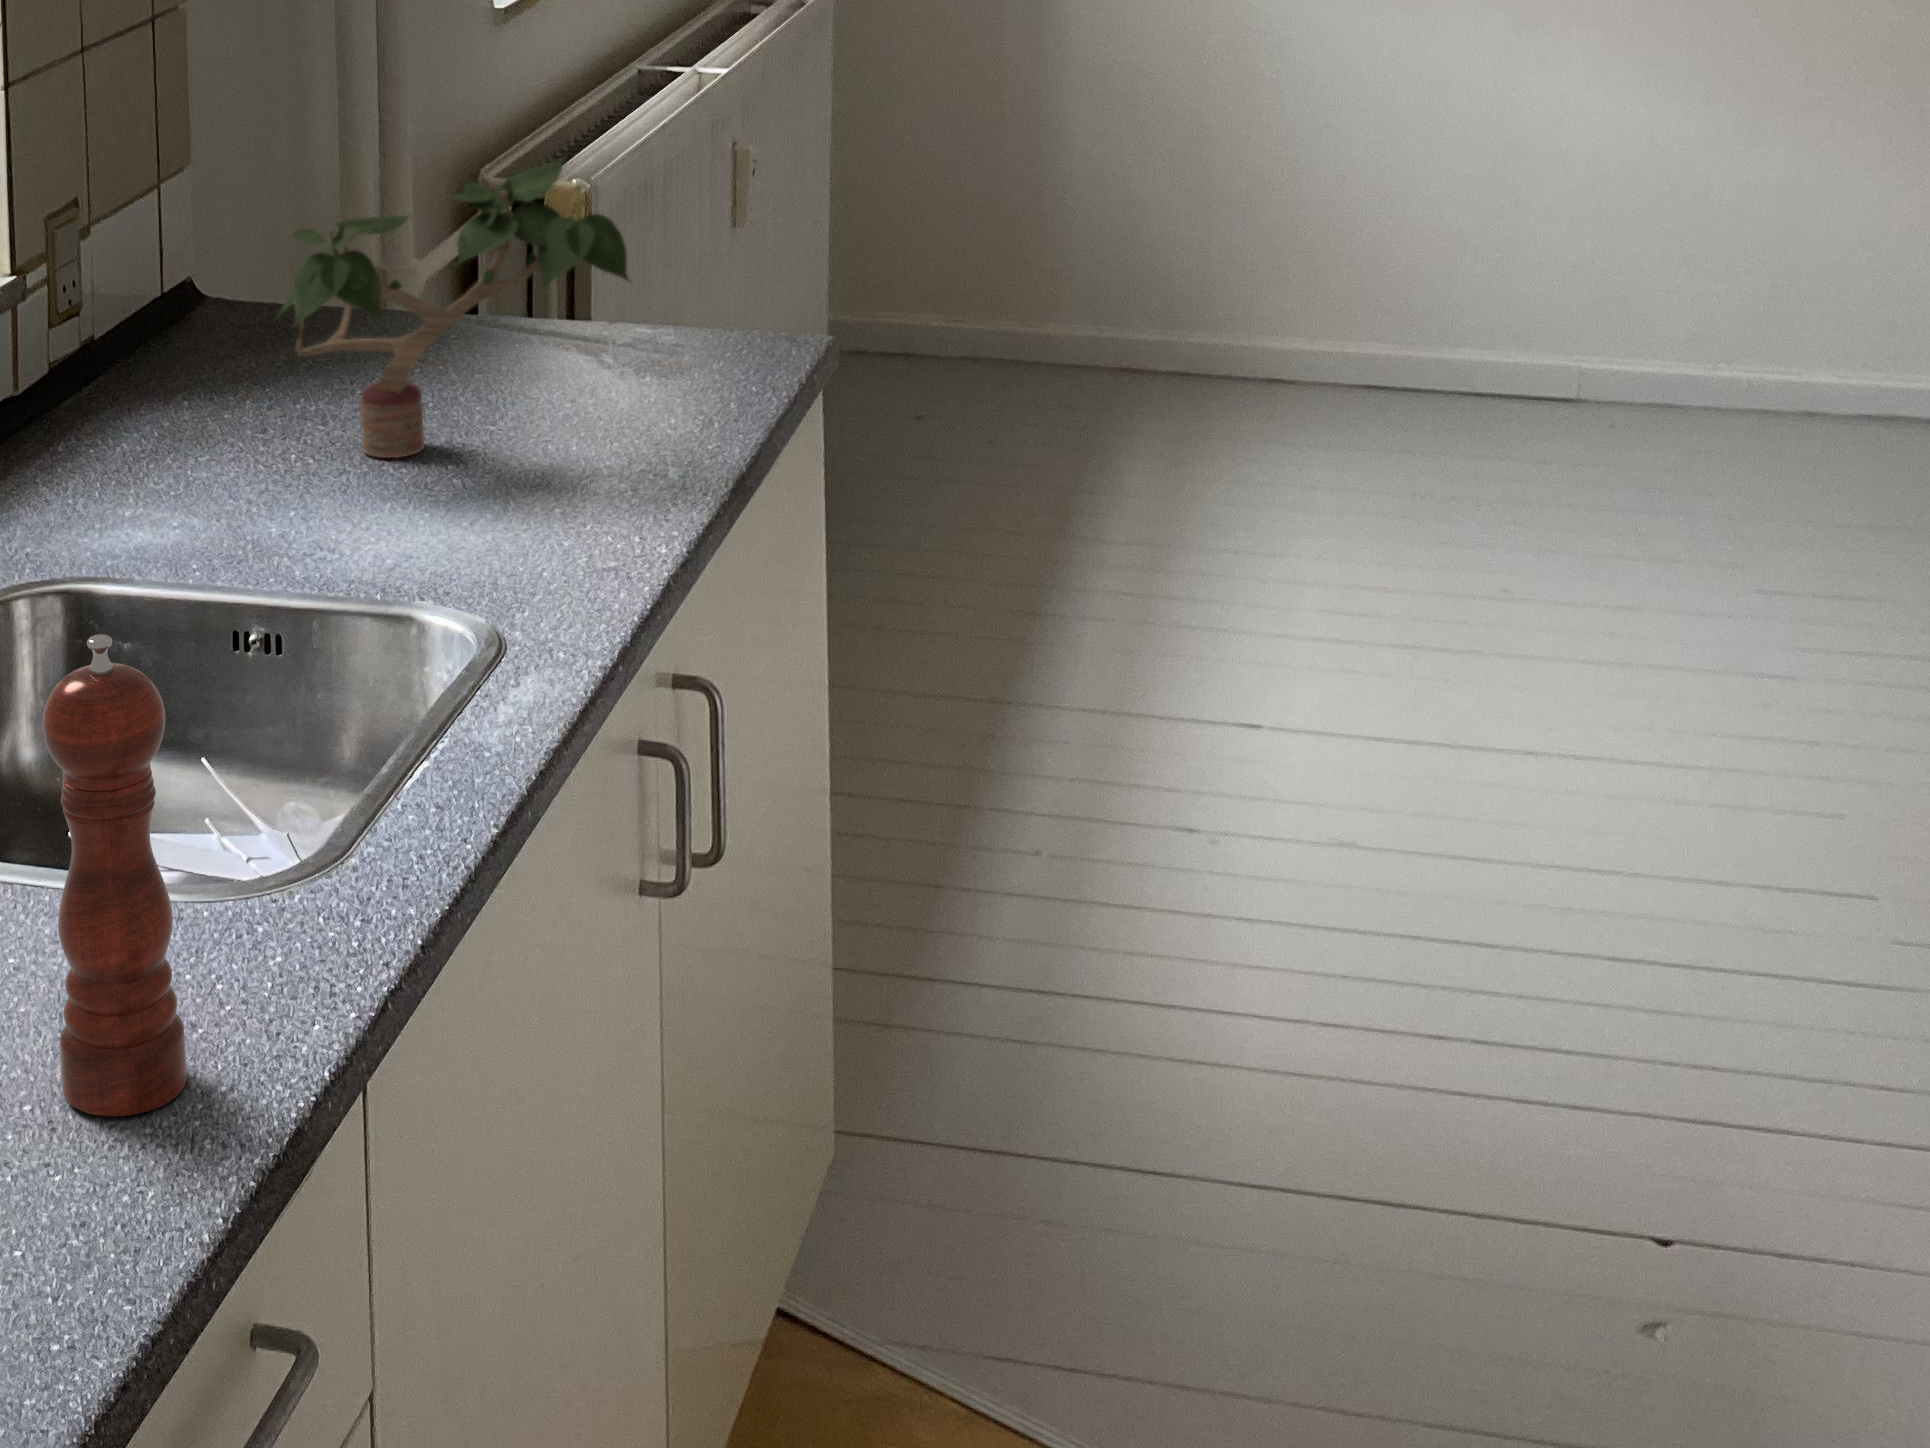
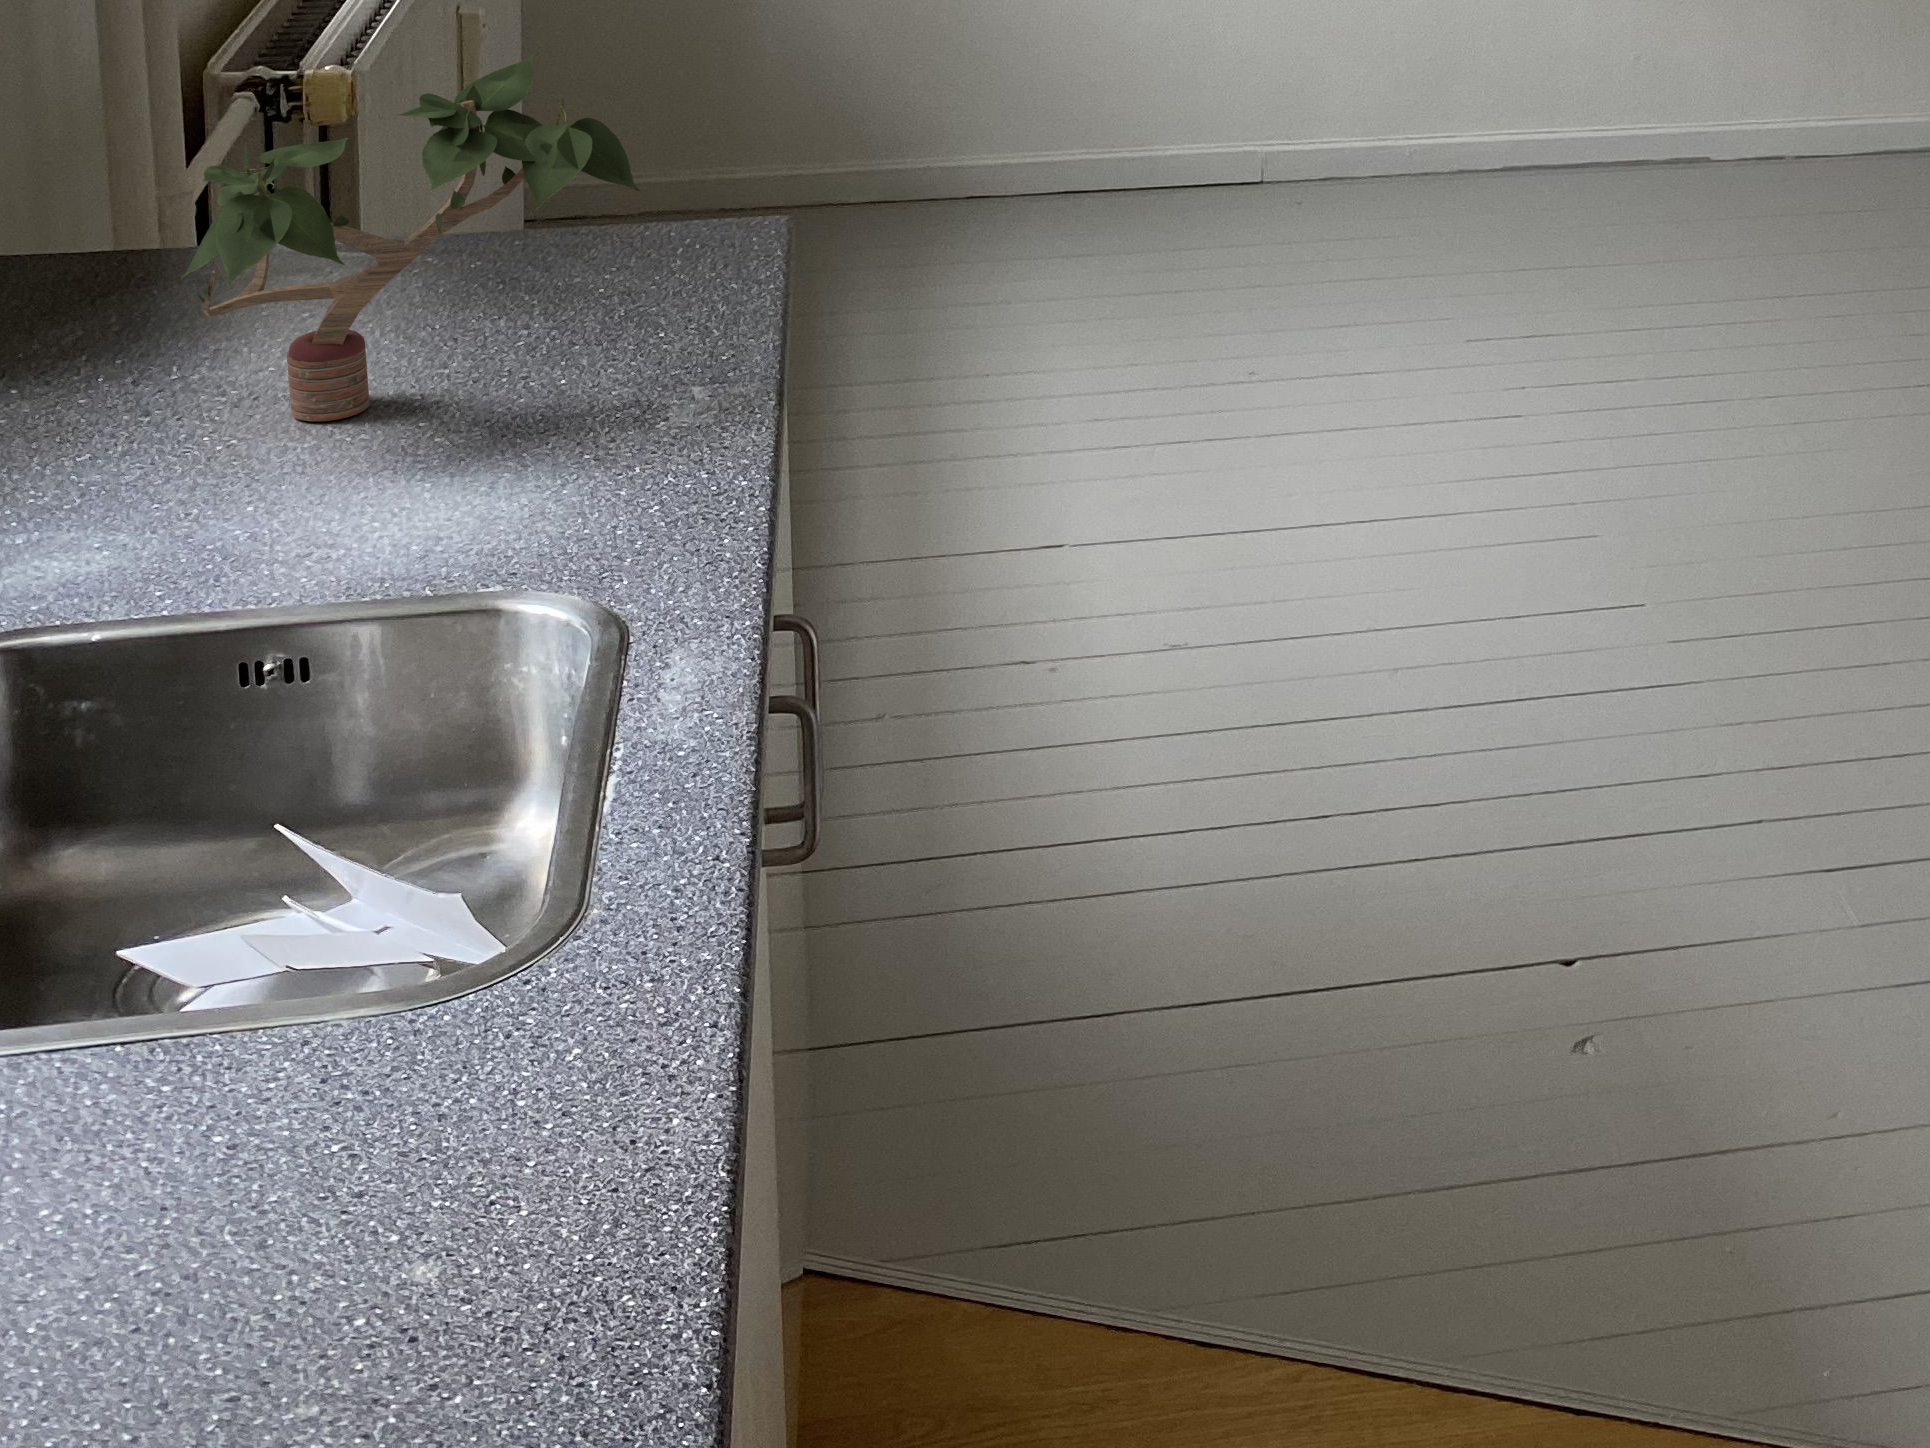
pepper mill: present [43,634,187,1116] -> none [368,730,559,1307]

